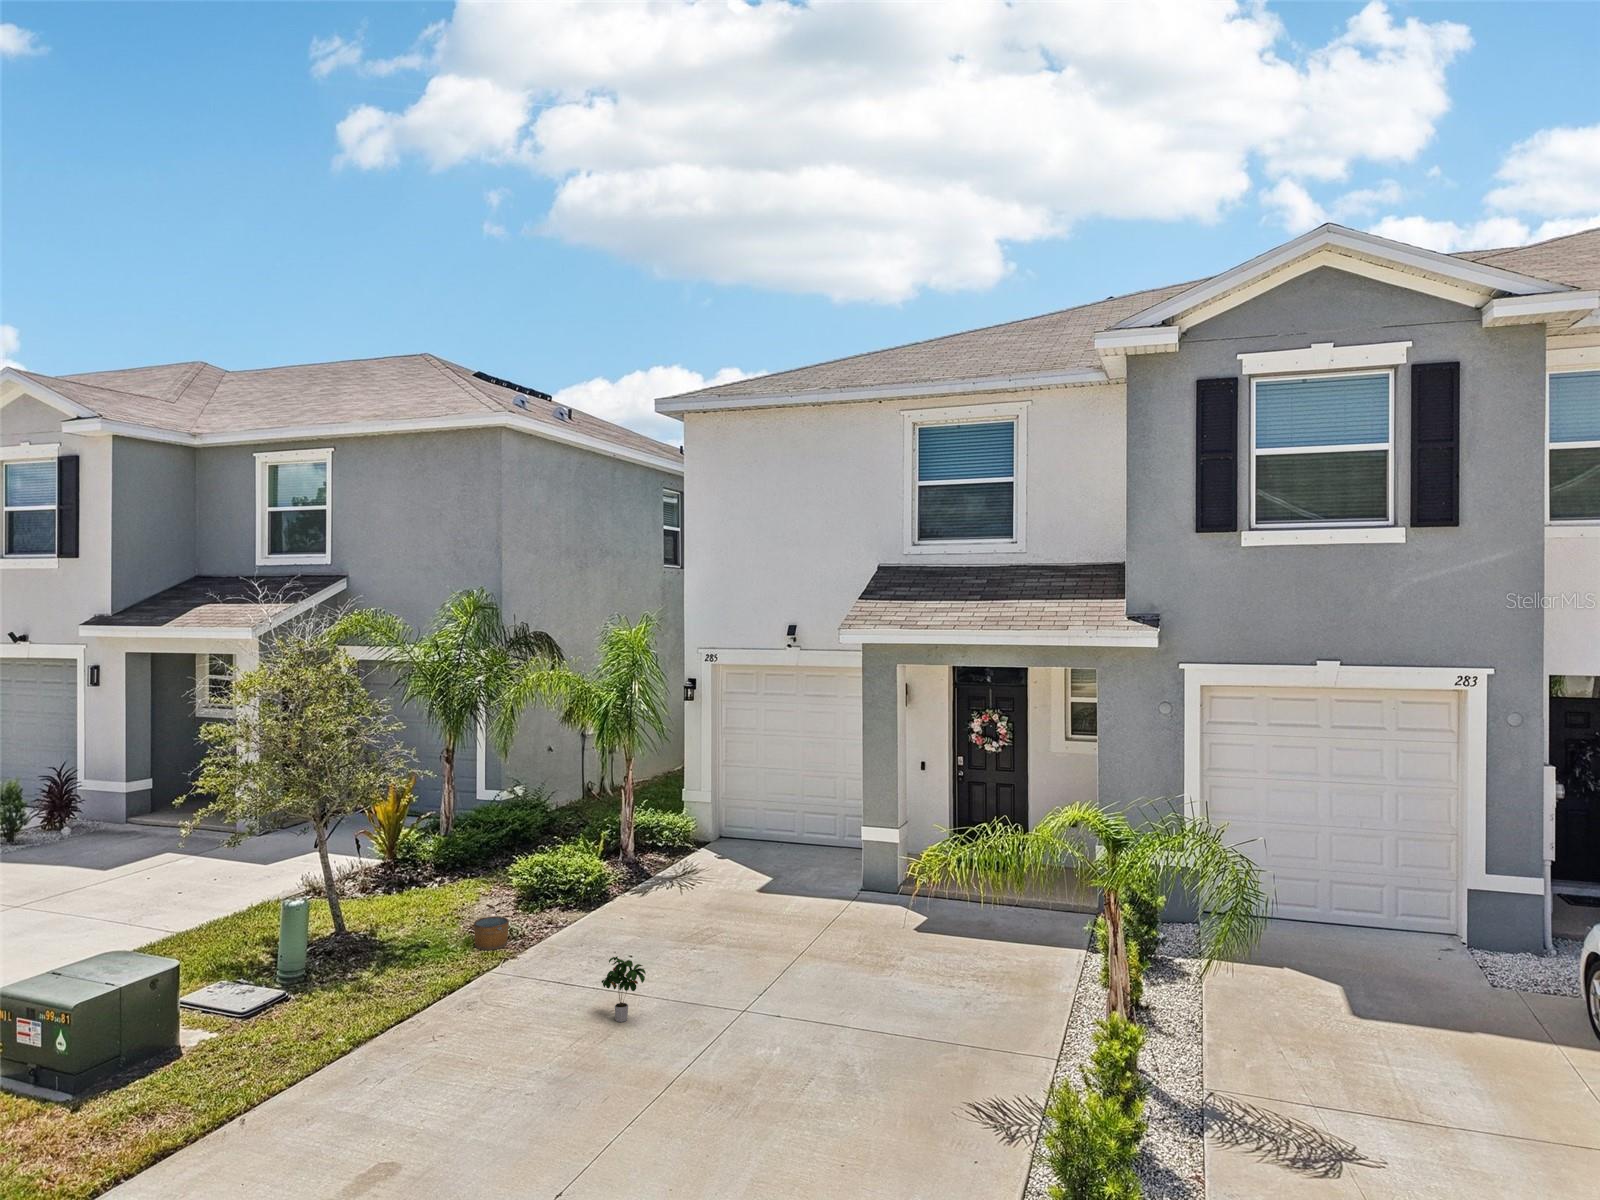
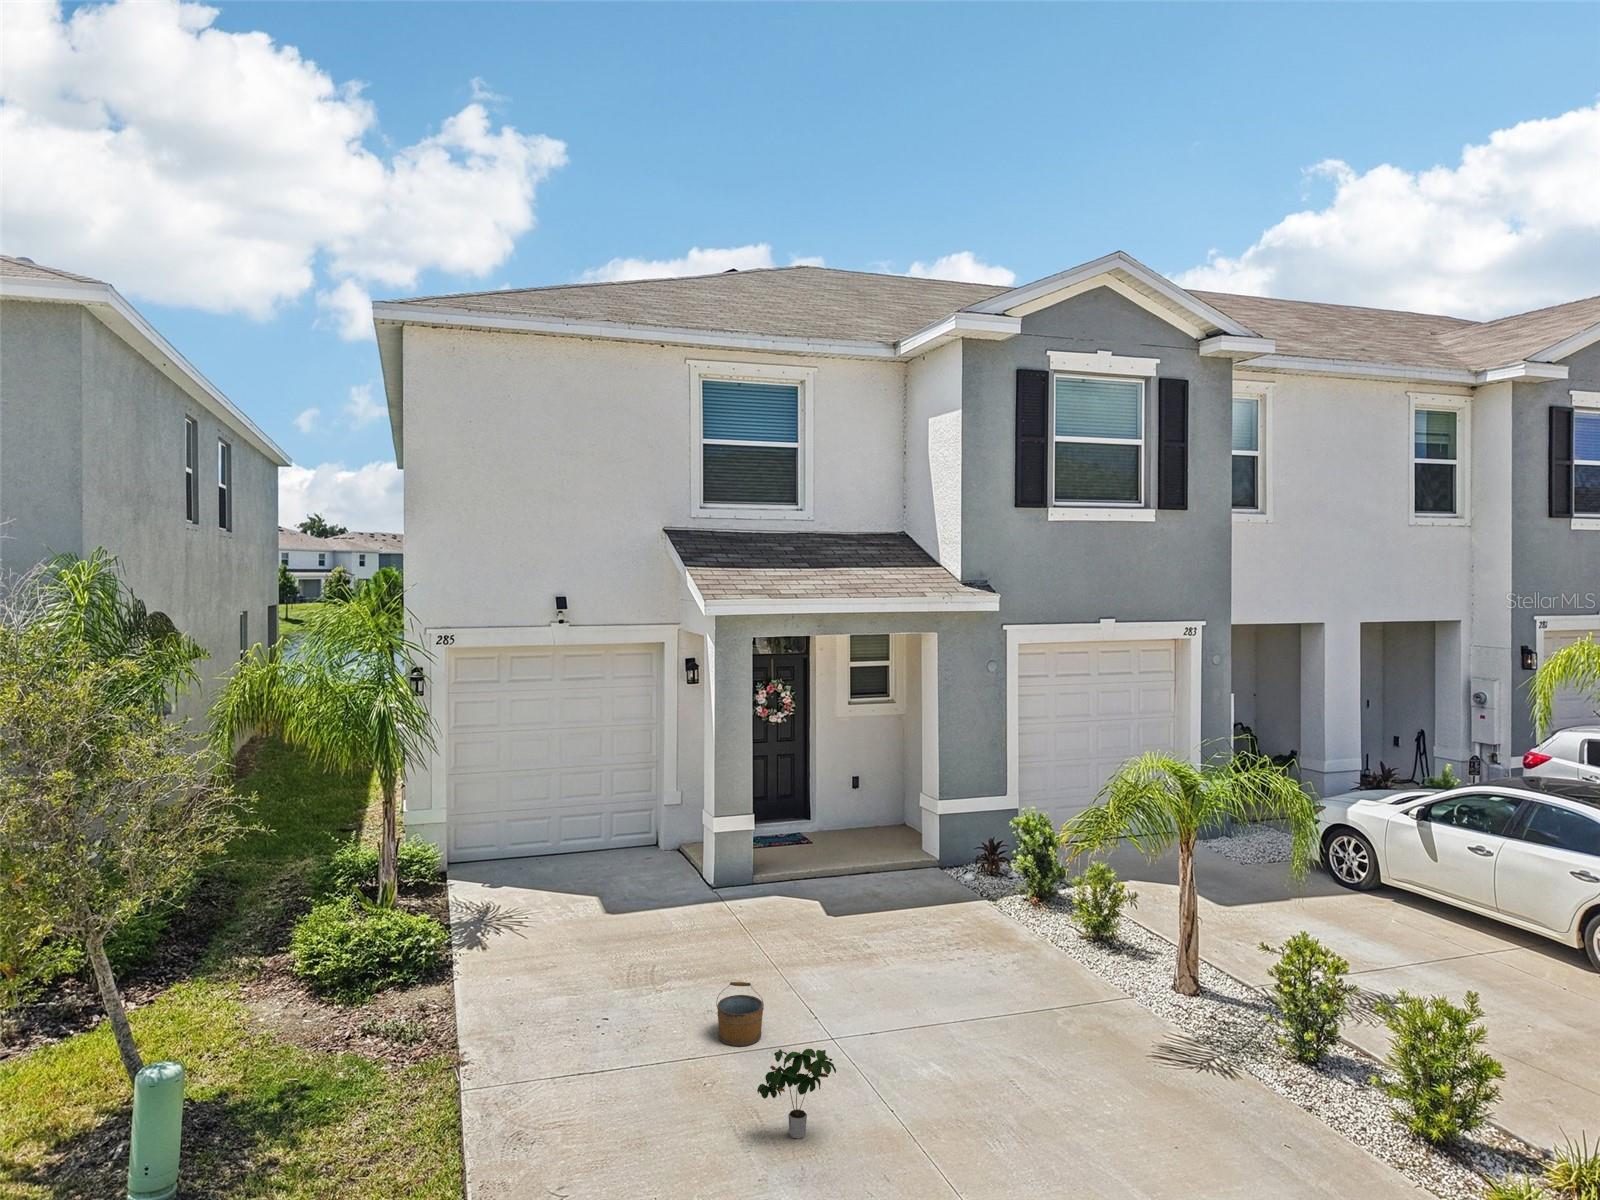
bucket: present [474,904,509,950] -> present [716,982,764,1046]

